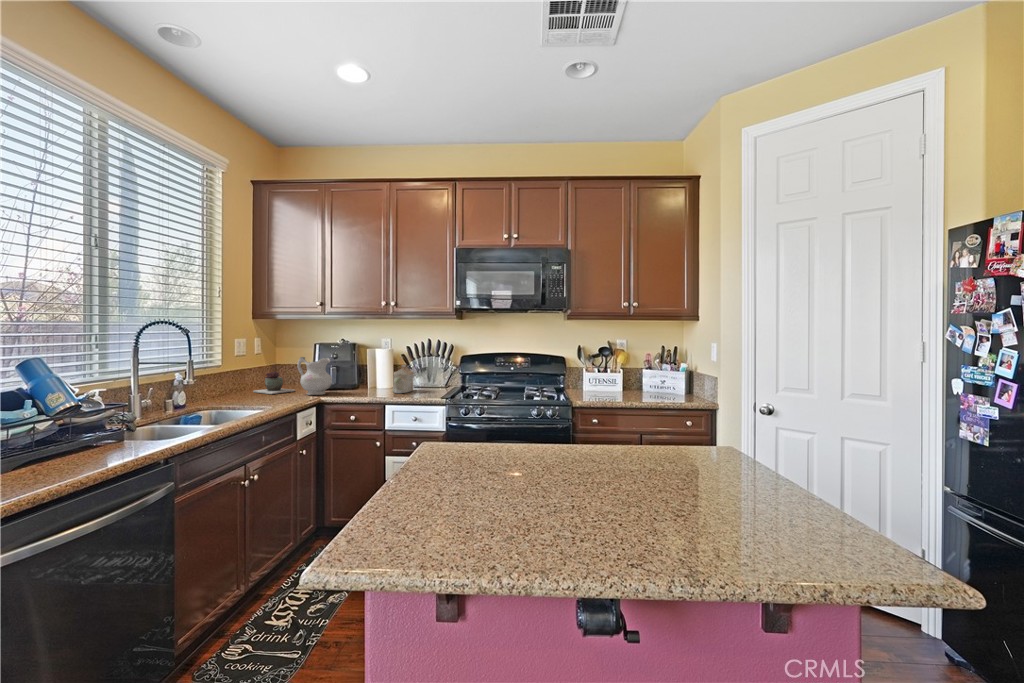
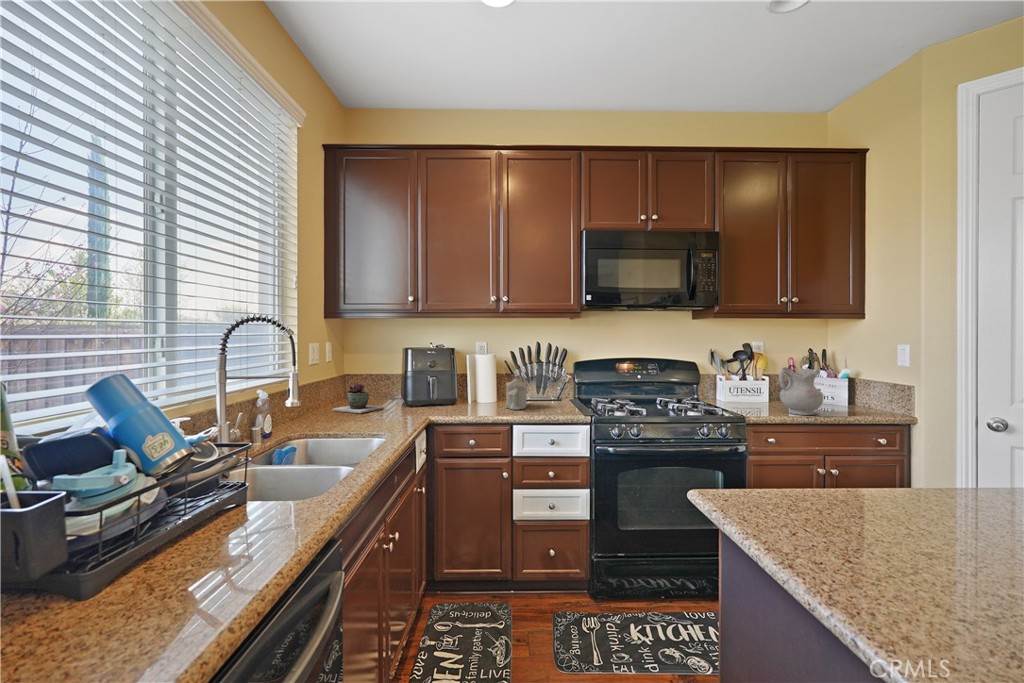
ceramic pitcher: present [298,357,332,395] -> present [779,367,823,415]

